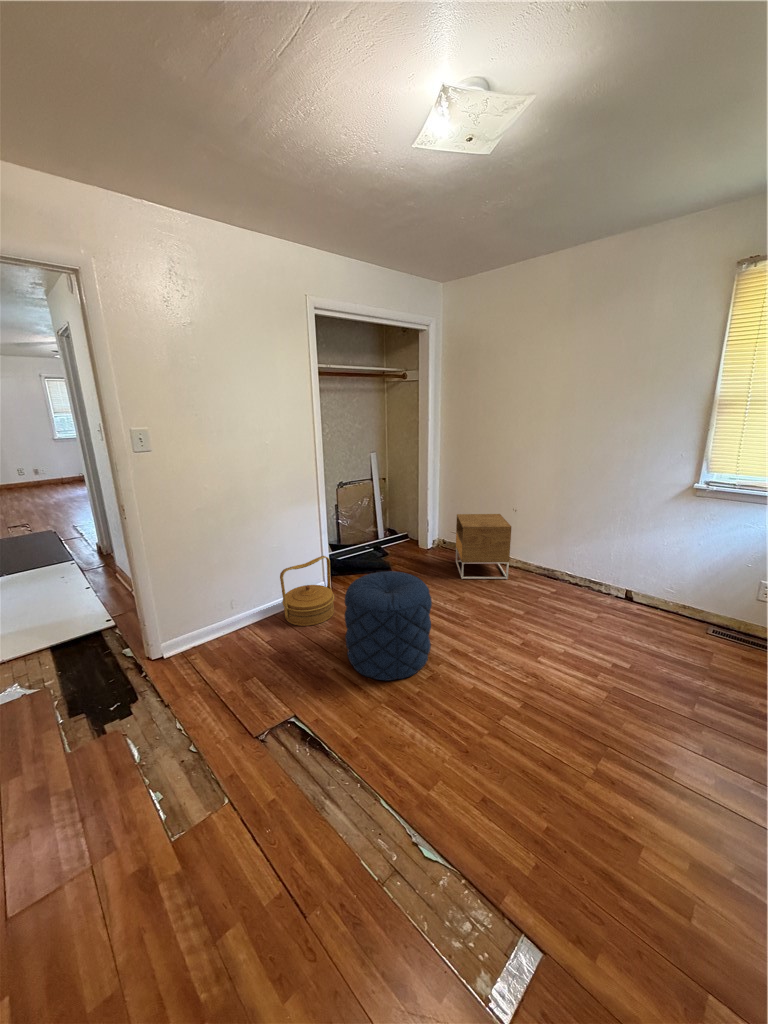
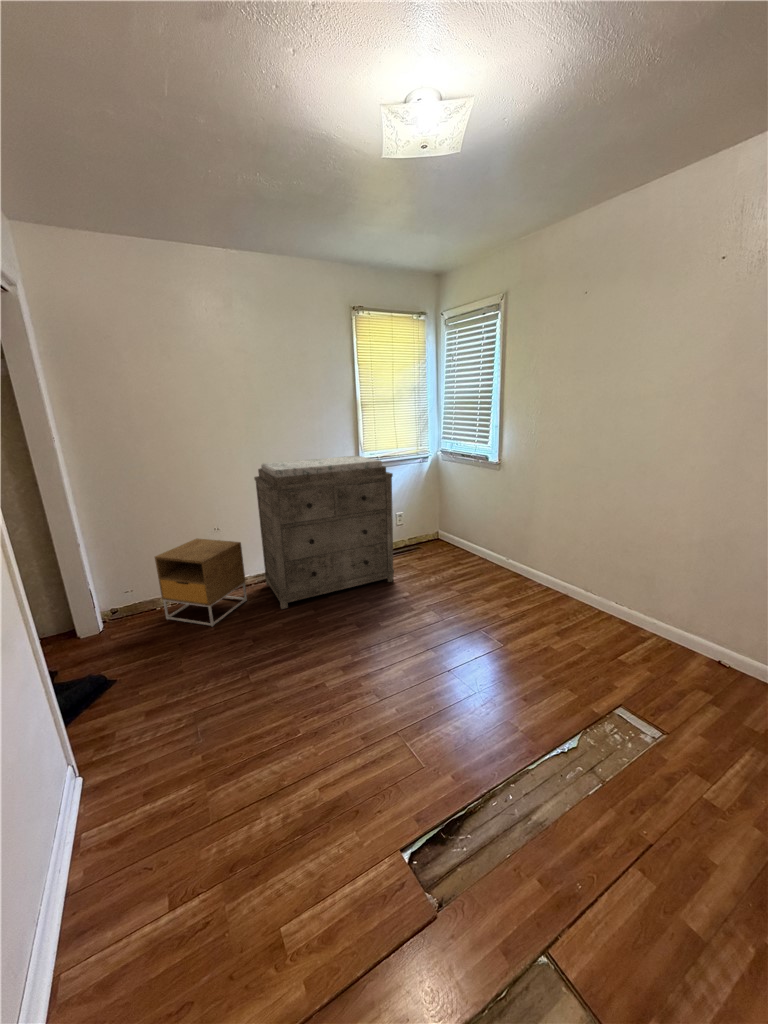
dresser: none [511,461,702,650] -> present [254,456,394,609]
woven basket: present [280,556,334,626] -> none [51,697,179,874]
pouf: present [345,571,432,680] -> none [256,612,372,766]

